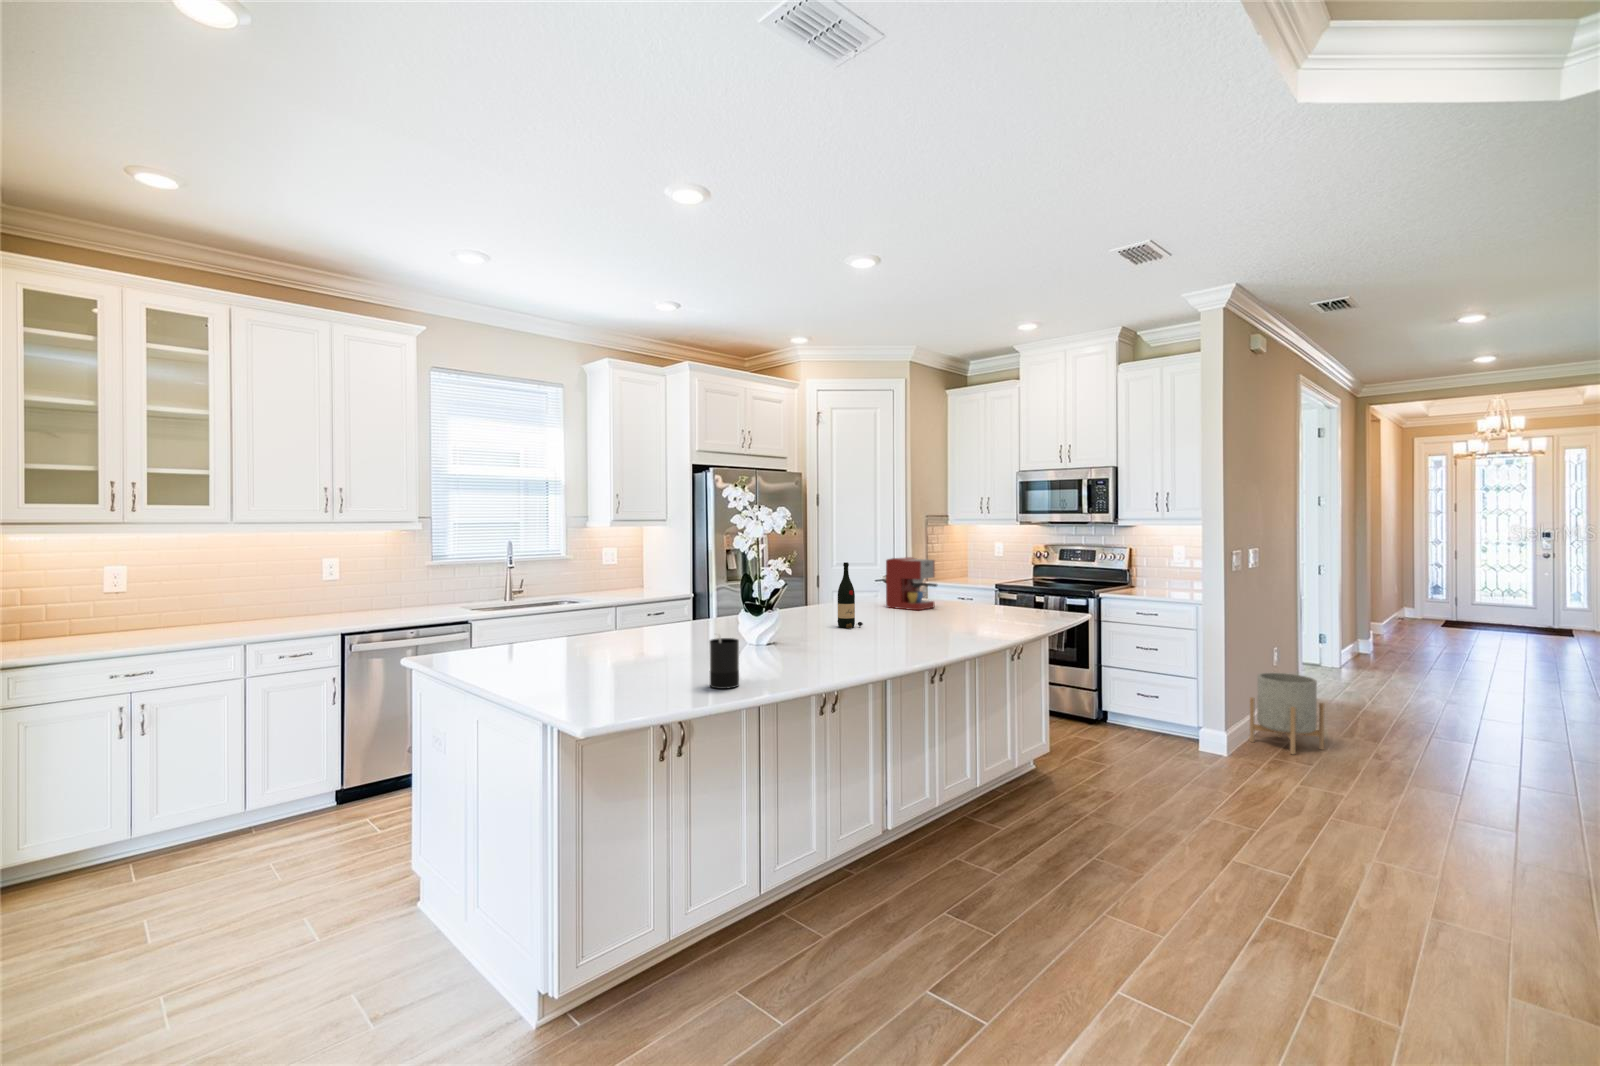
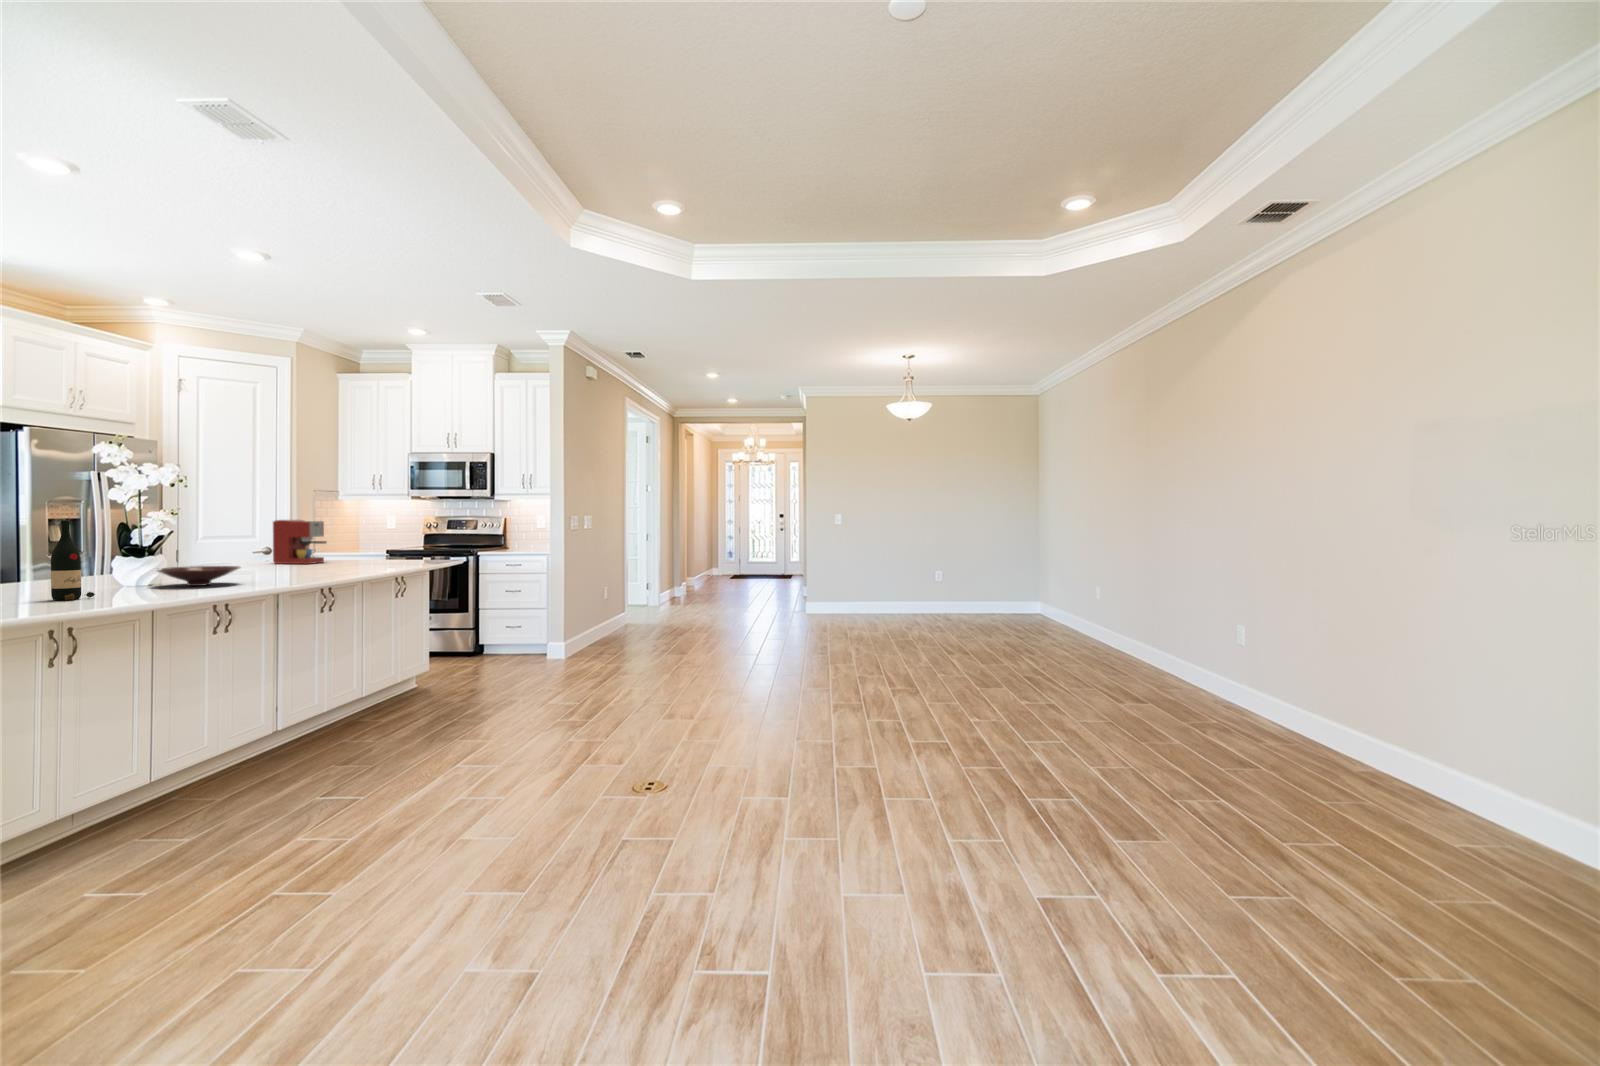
wine bottle: present [838,562,863,628] -> present [51,520,95,600]
bowl: none [767,626,847,654] -> present [157,566,240,586]
candle: present [709,637,739,689] -> none [109,561,141,602]
planter: present [1250,673,1324,754] -> none [583,602,627,654]

